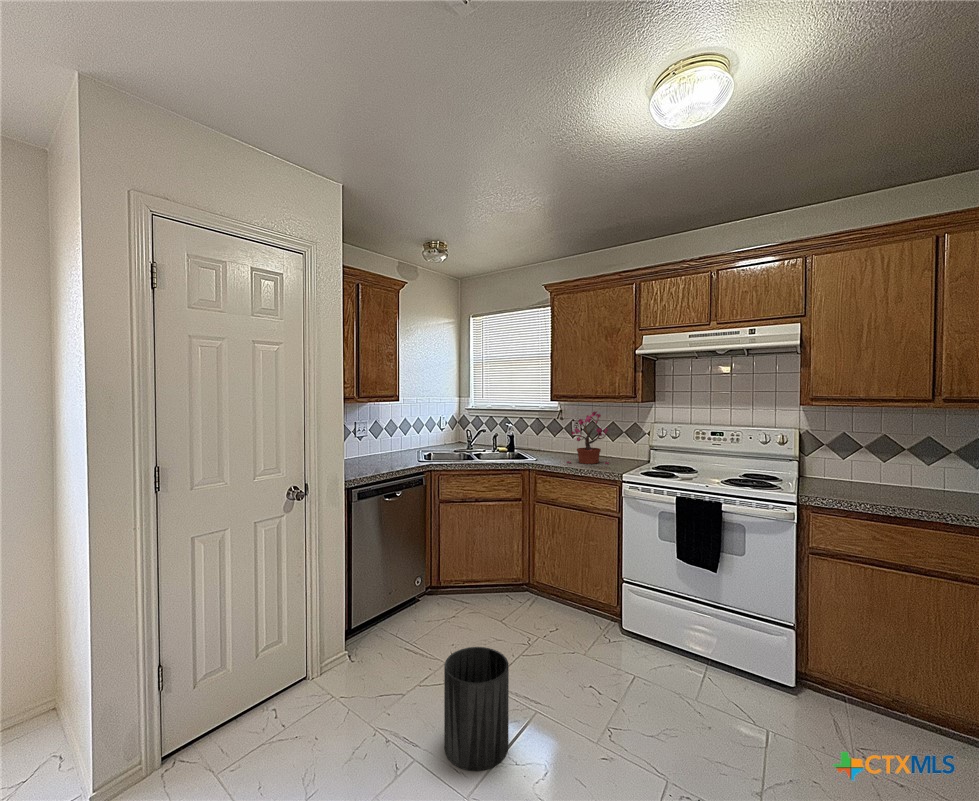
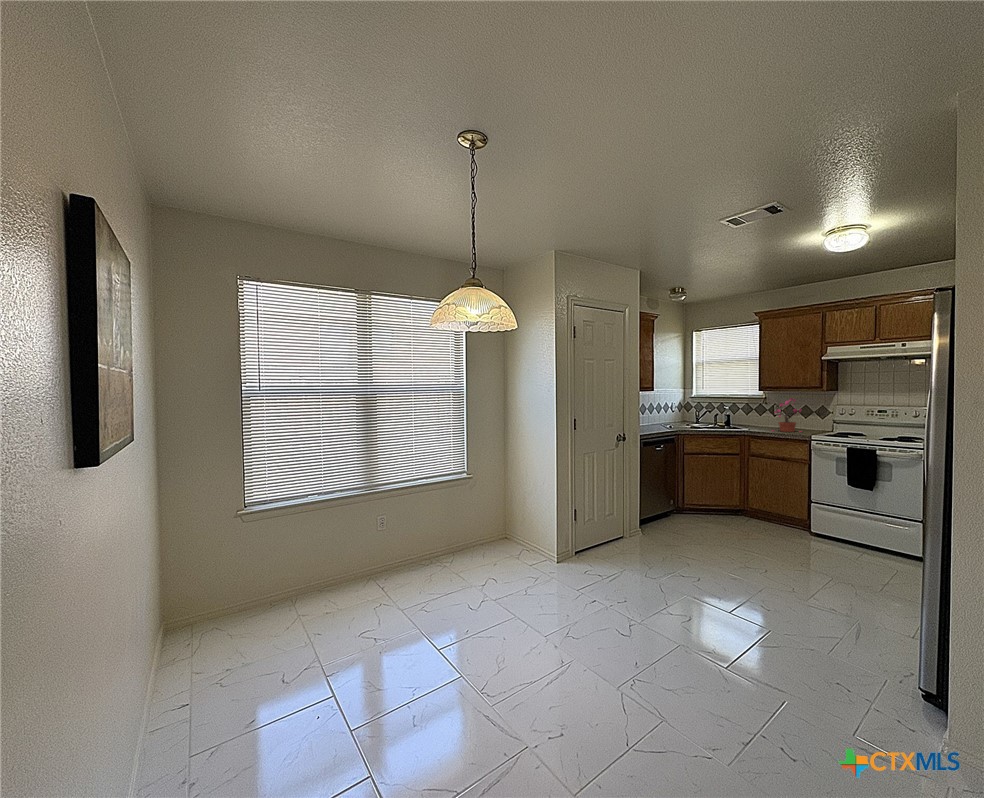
trash can: present [444,647,509,771] -> none [710,513,743,561]

